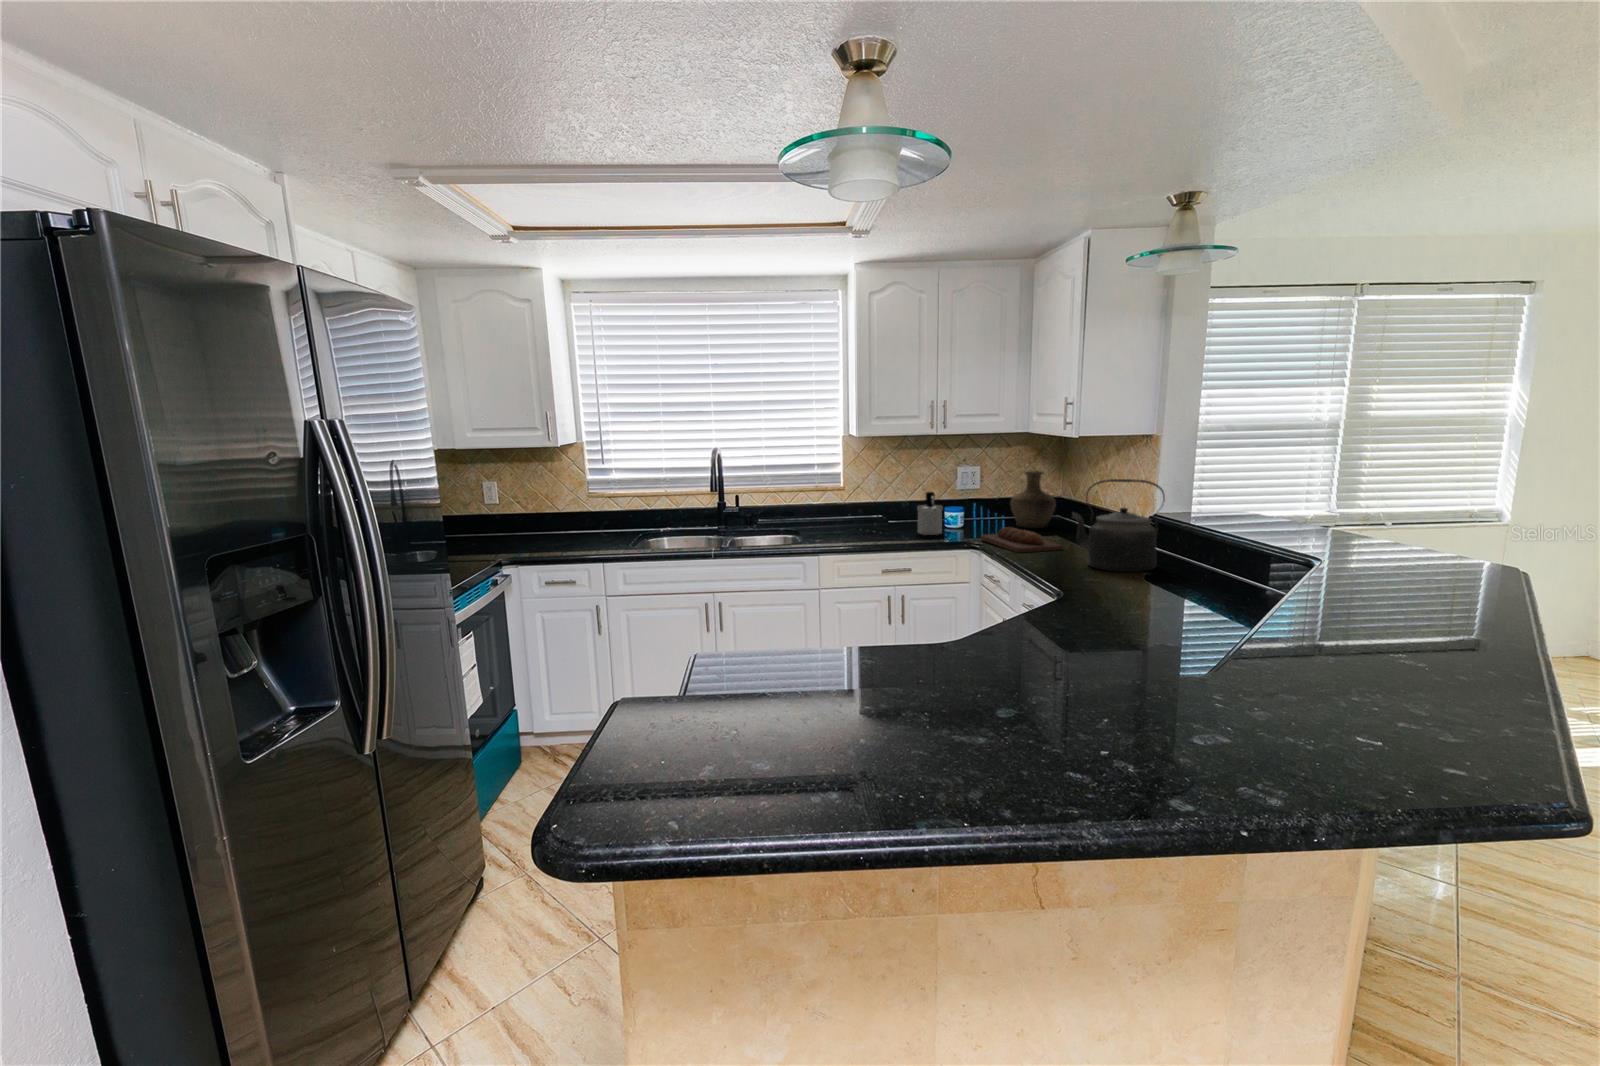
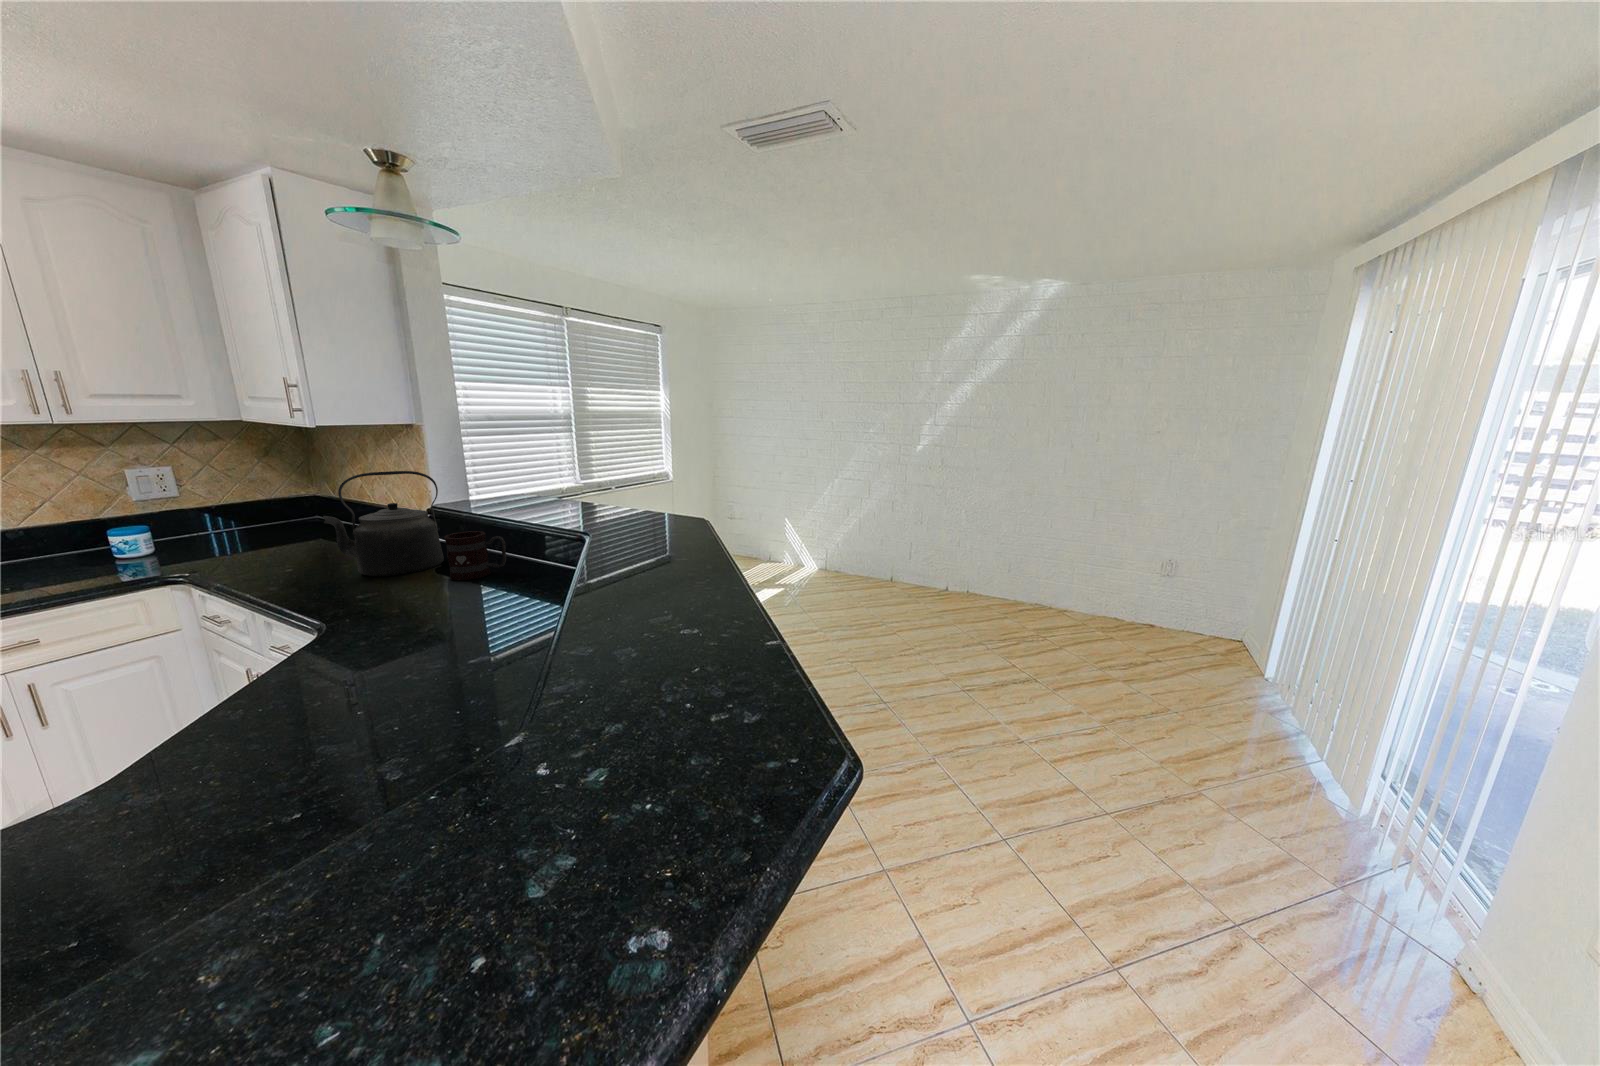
vase: present [1010,471,1056,528] -> none [239,468,312,538]
soap dispenser: present [917,492,943,535] -> none [33,511,107,579]
bread loaf: present [981,527,1063,553] -> none [187,544,327,576]
mug: none [1160,541,1221,588] -> present [444,531,506,580]

